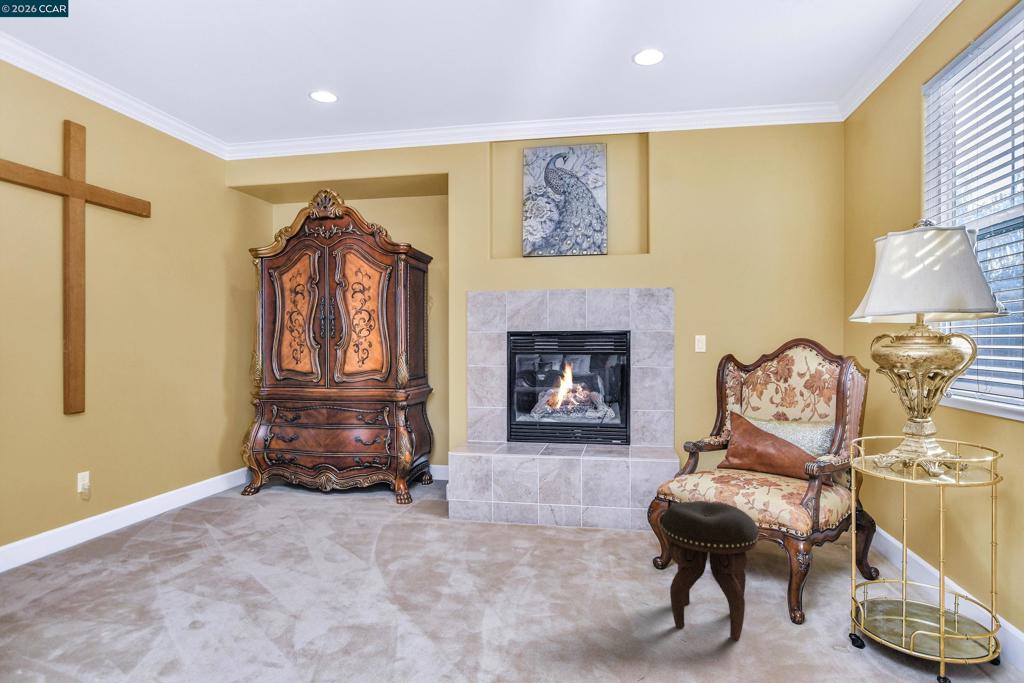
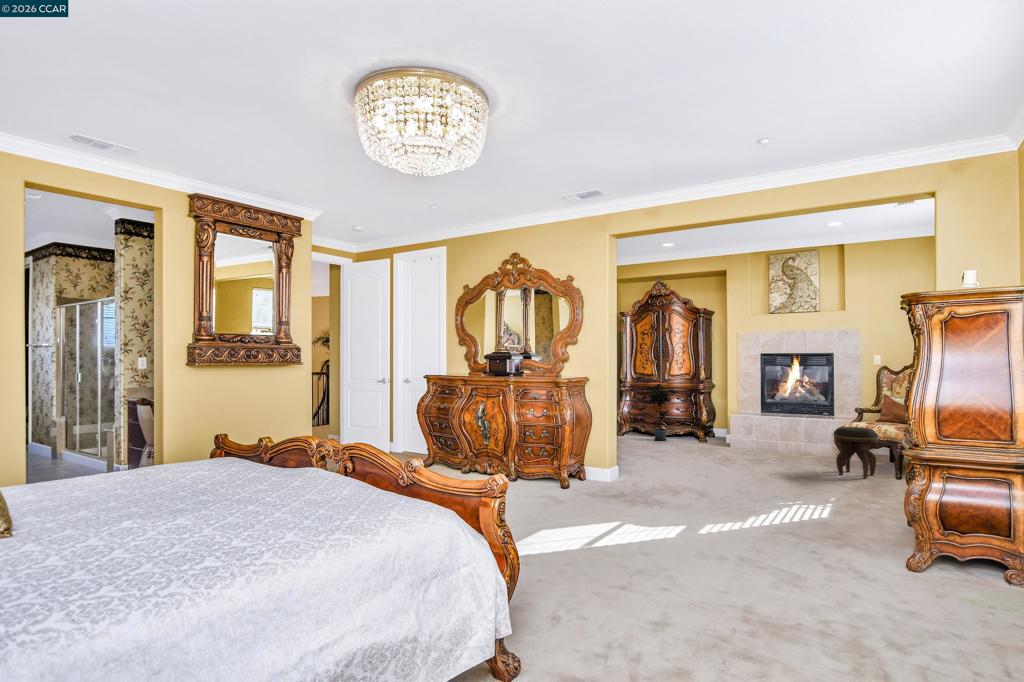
potted plant: none [283,389,354,510] -> present [642,384,678,441]

